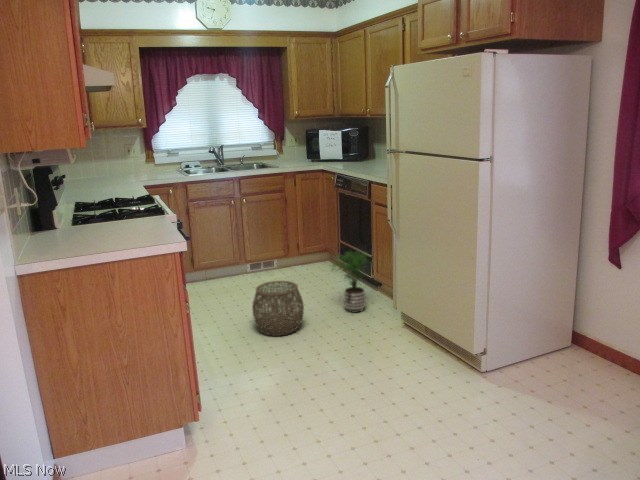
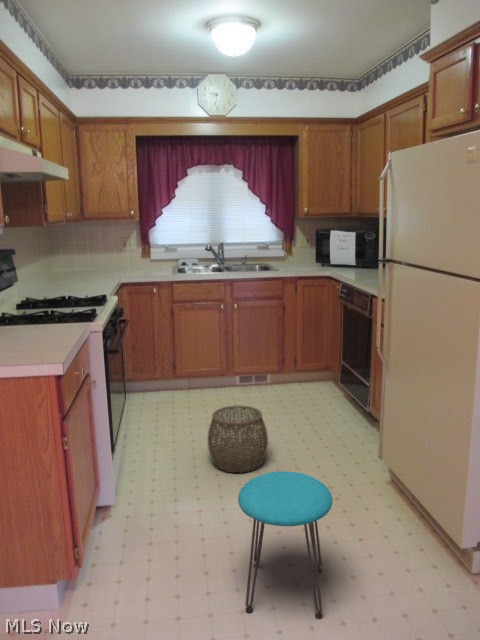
potted plant: present [332,251,366,313] -> none [308,377,364,455]
stool: none [319,315,391,422] -> present [238,471,333,618]

